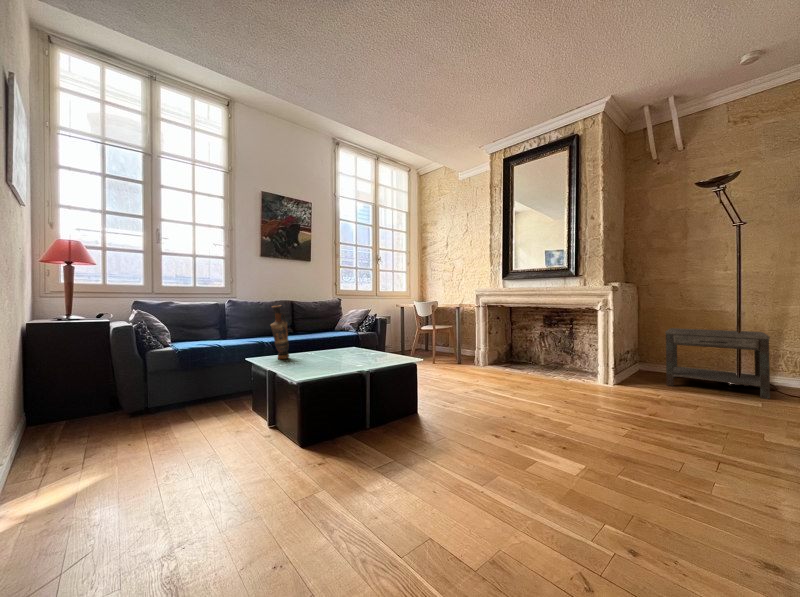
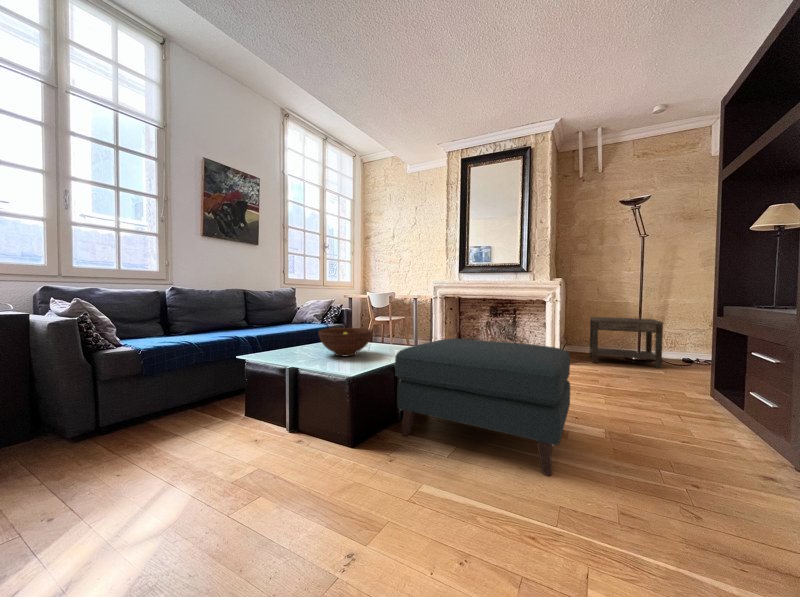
vase: present [270,305,289,359] -> none [269,294,289,356]
fruit bowl: none [308,336,359,363] -> present [319,328,372,356]
ottoman: none [354,350,548,507] -> present [395,339,570,476]

